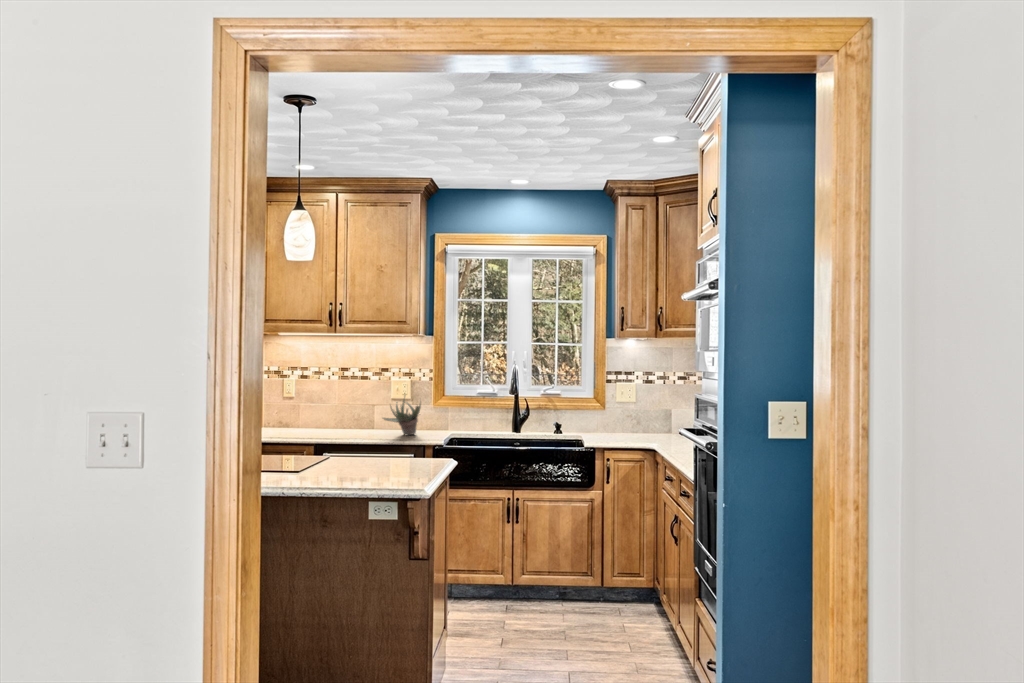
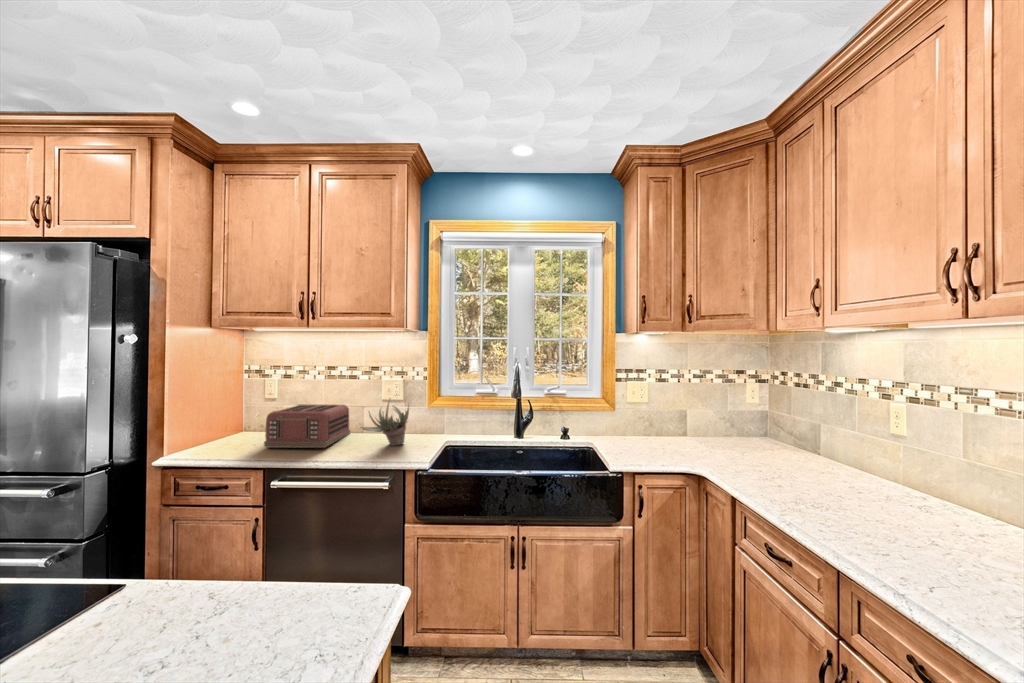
toaster: none [301,402,363,435] -> present [264,405,350,448]

